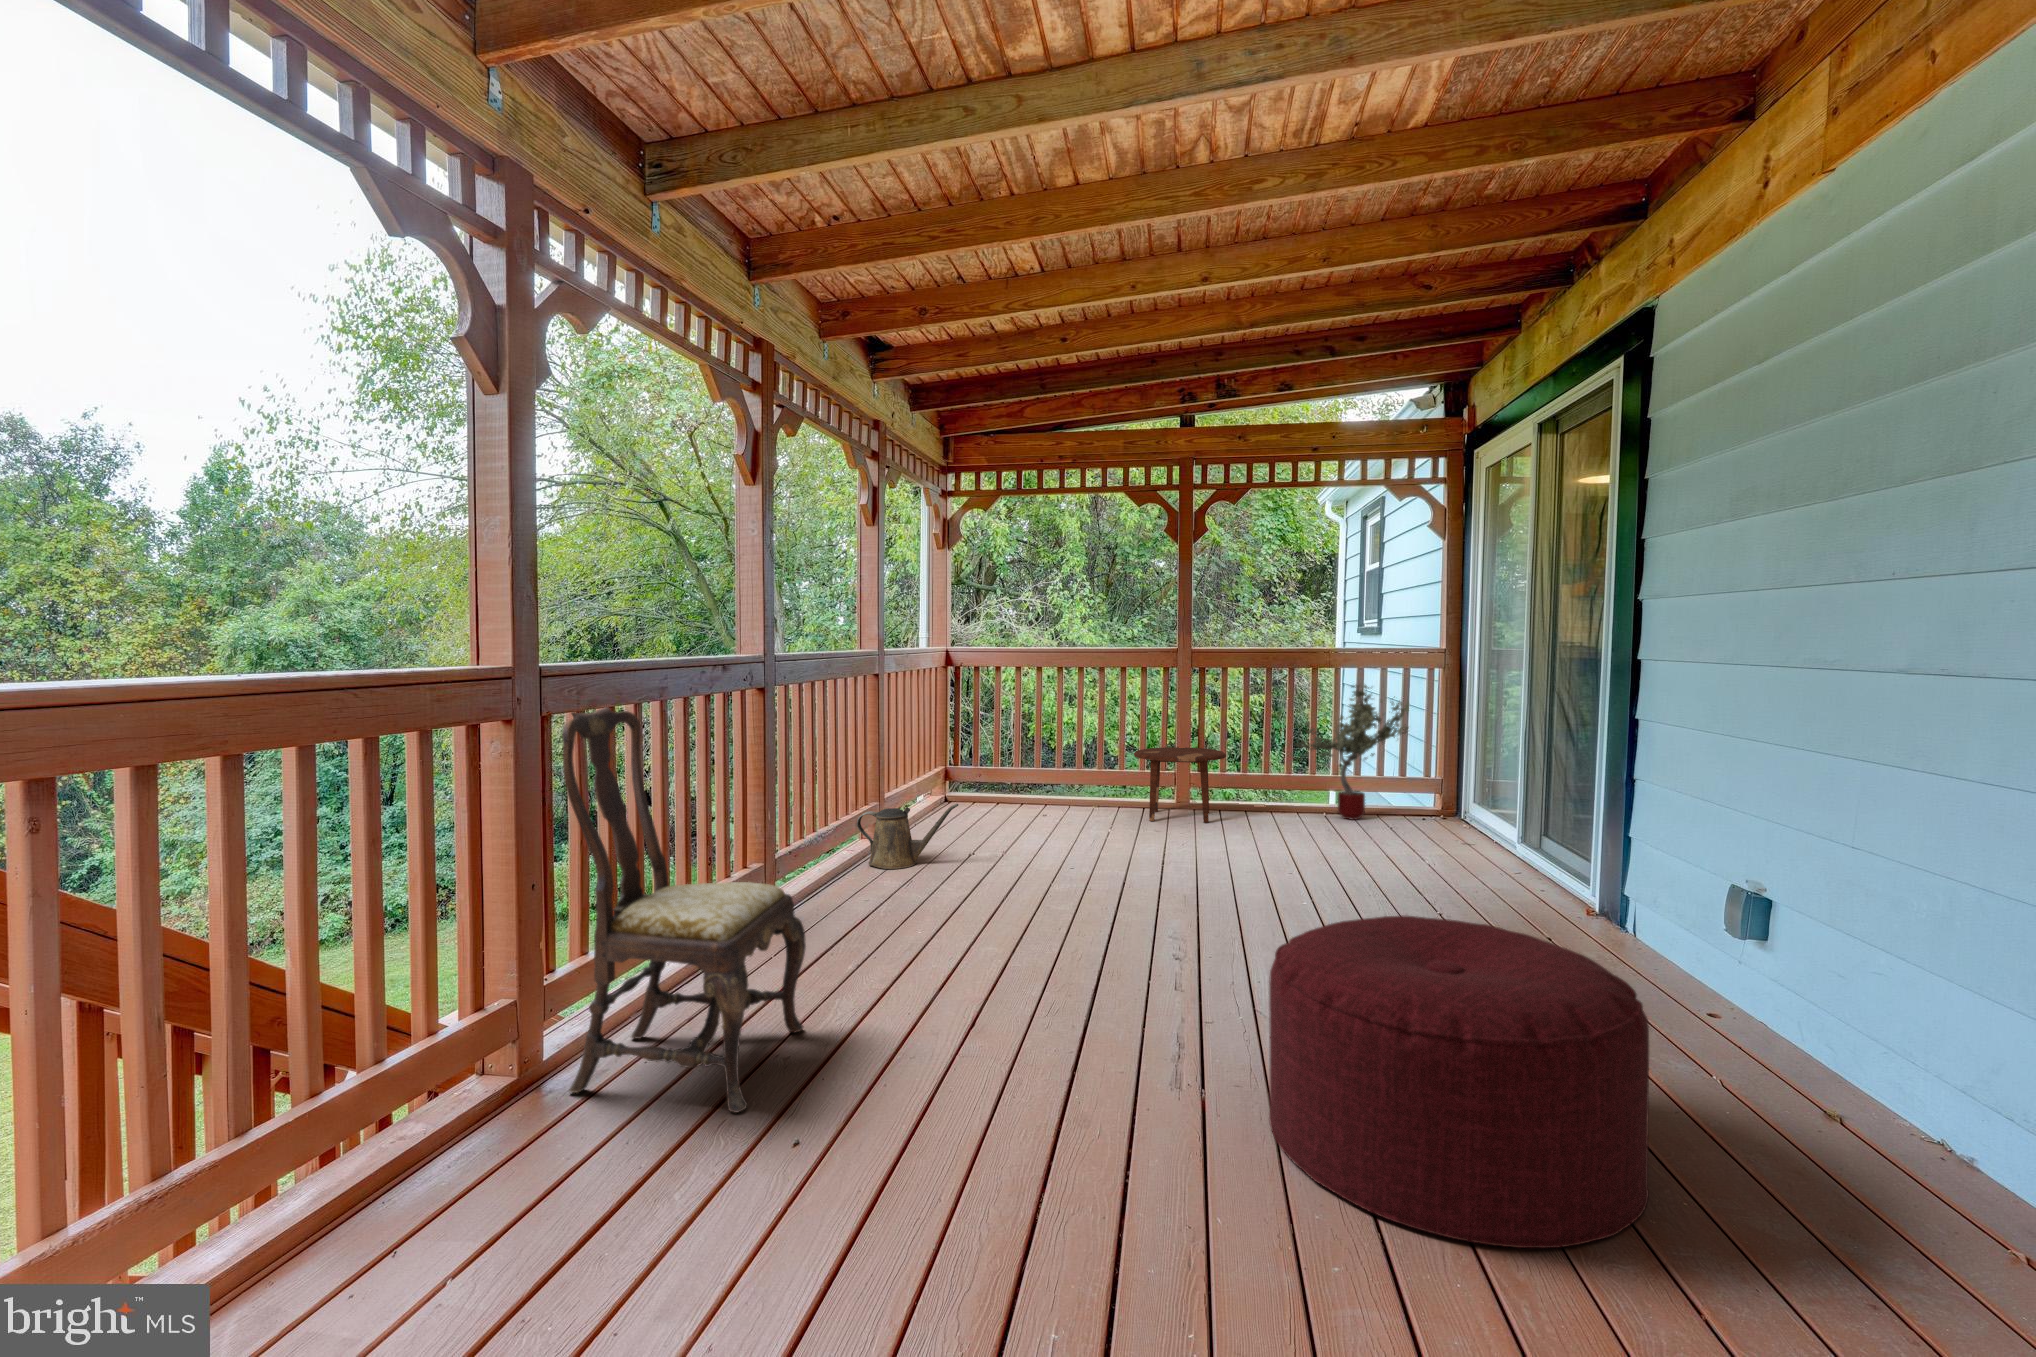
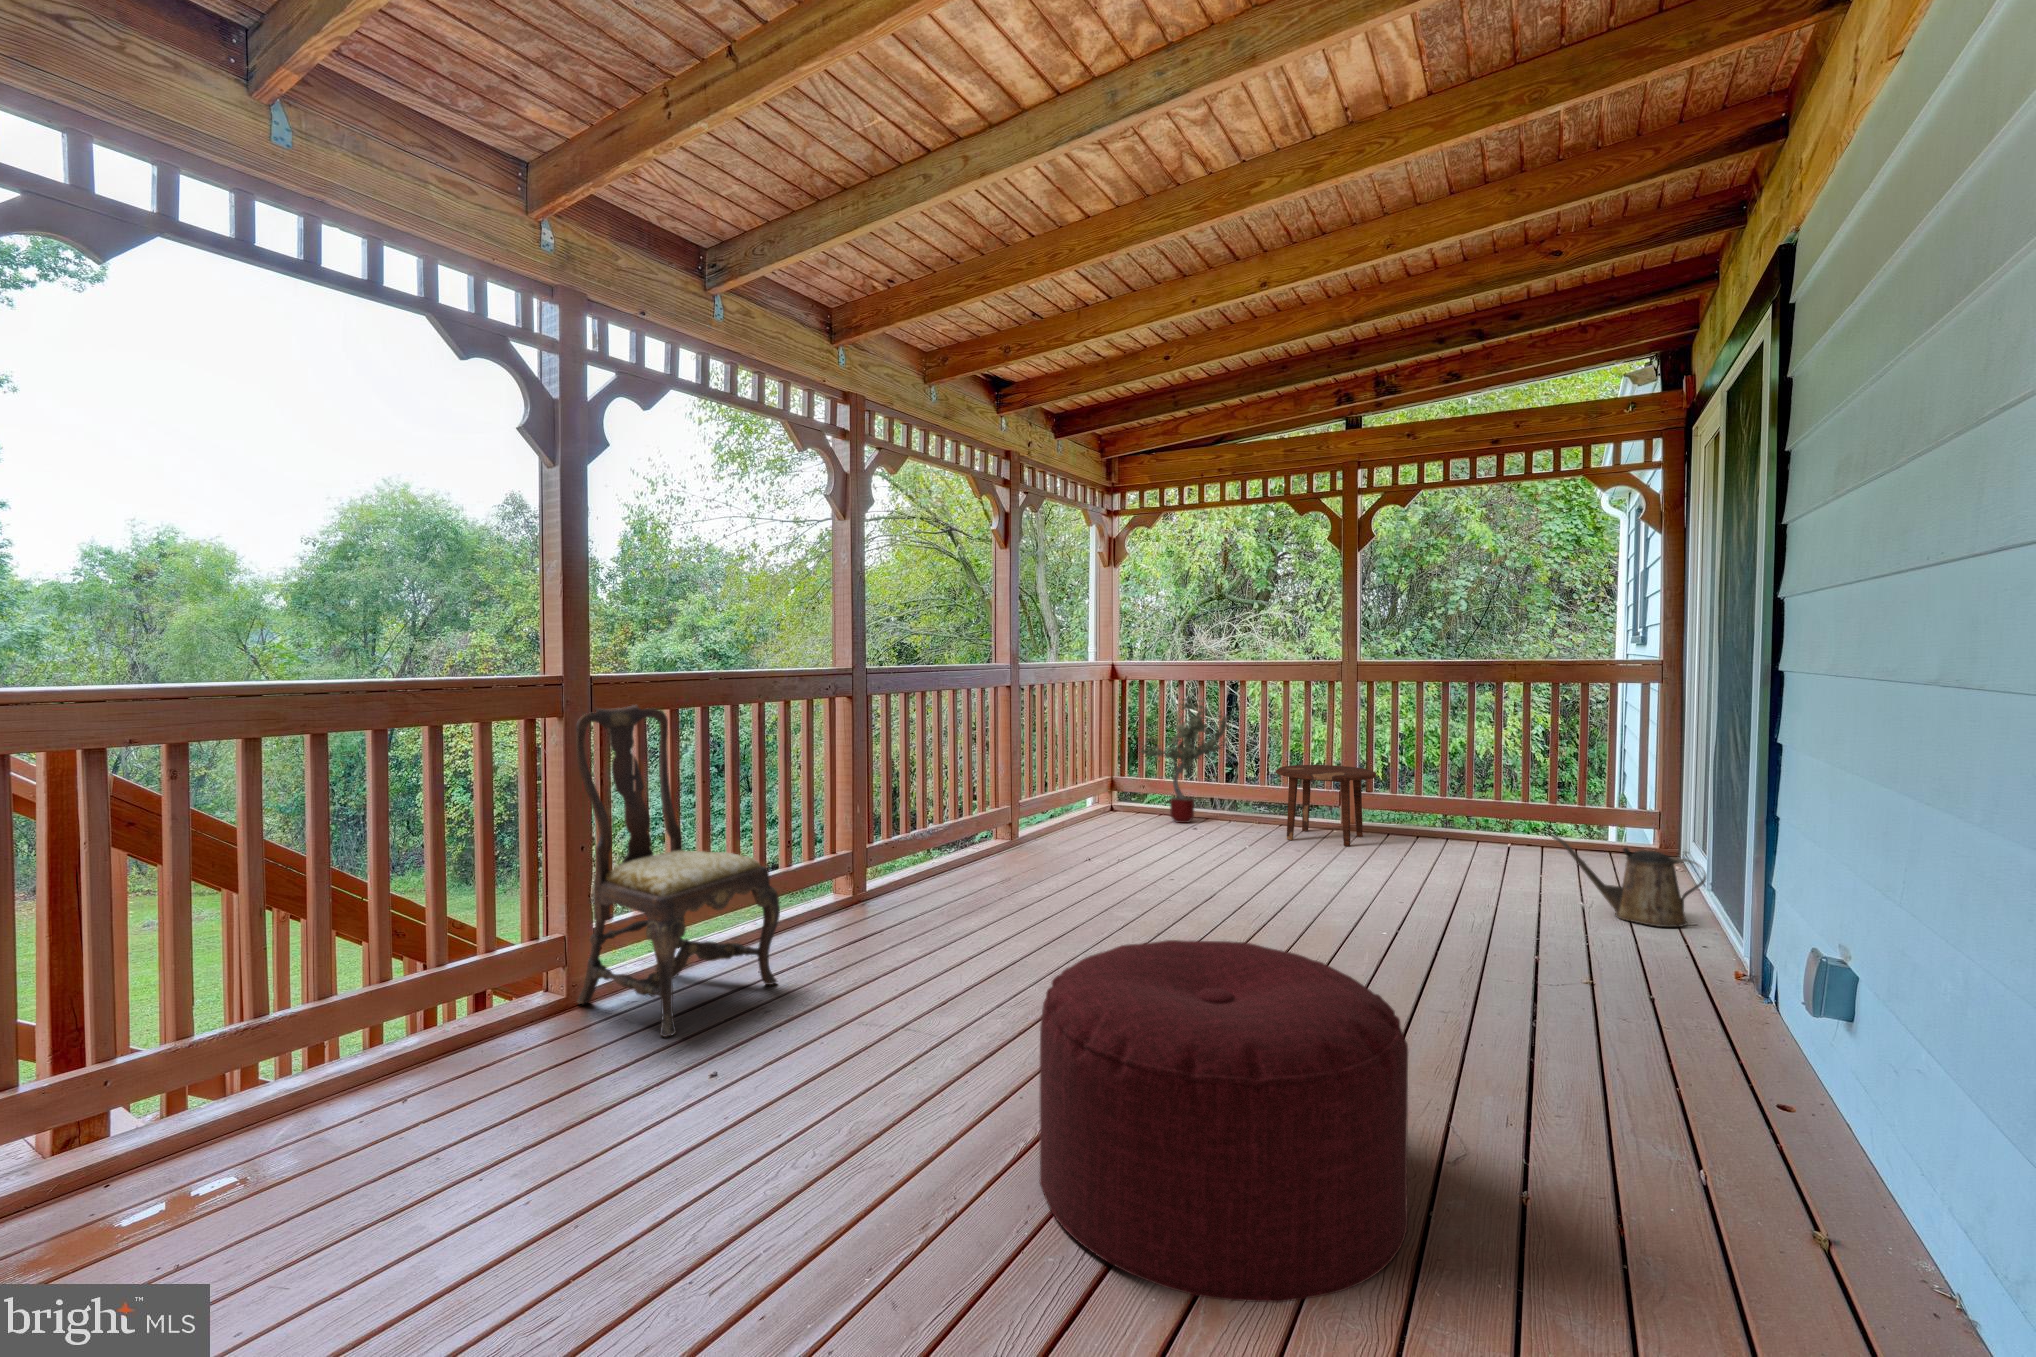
potted tree: present [1296,685,1409,820] -> present [1139,698,1229,823]
watering can: present [857,804,958,869] -> present [1552,836,1706,927]

